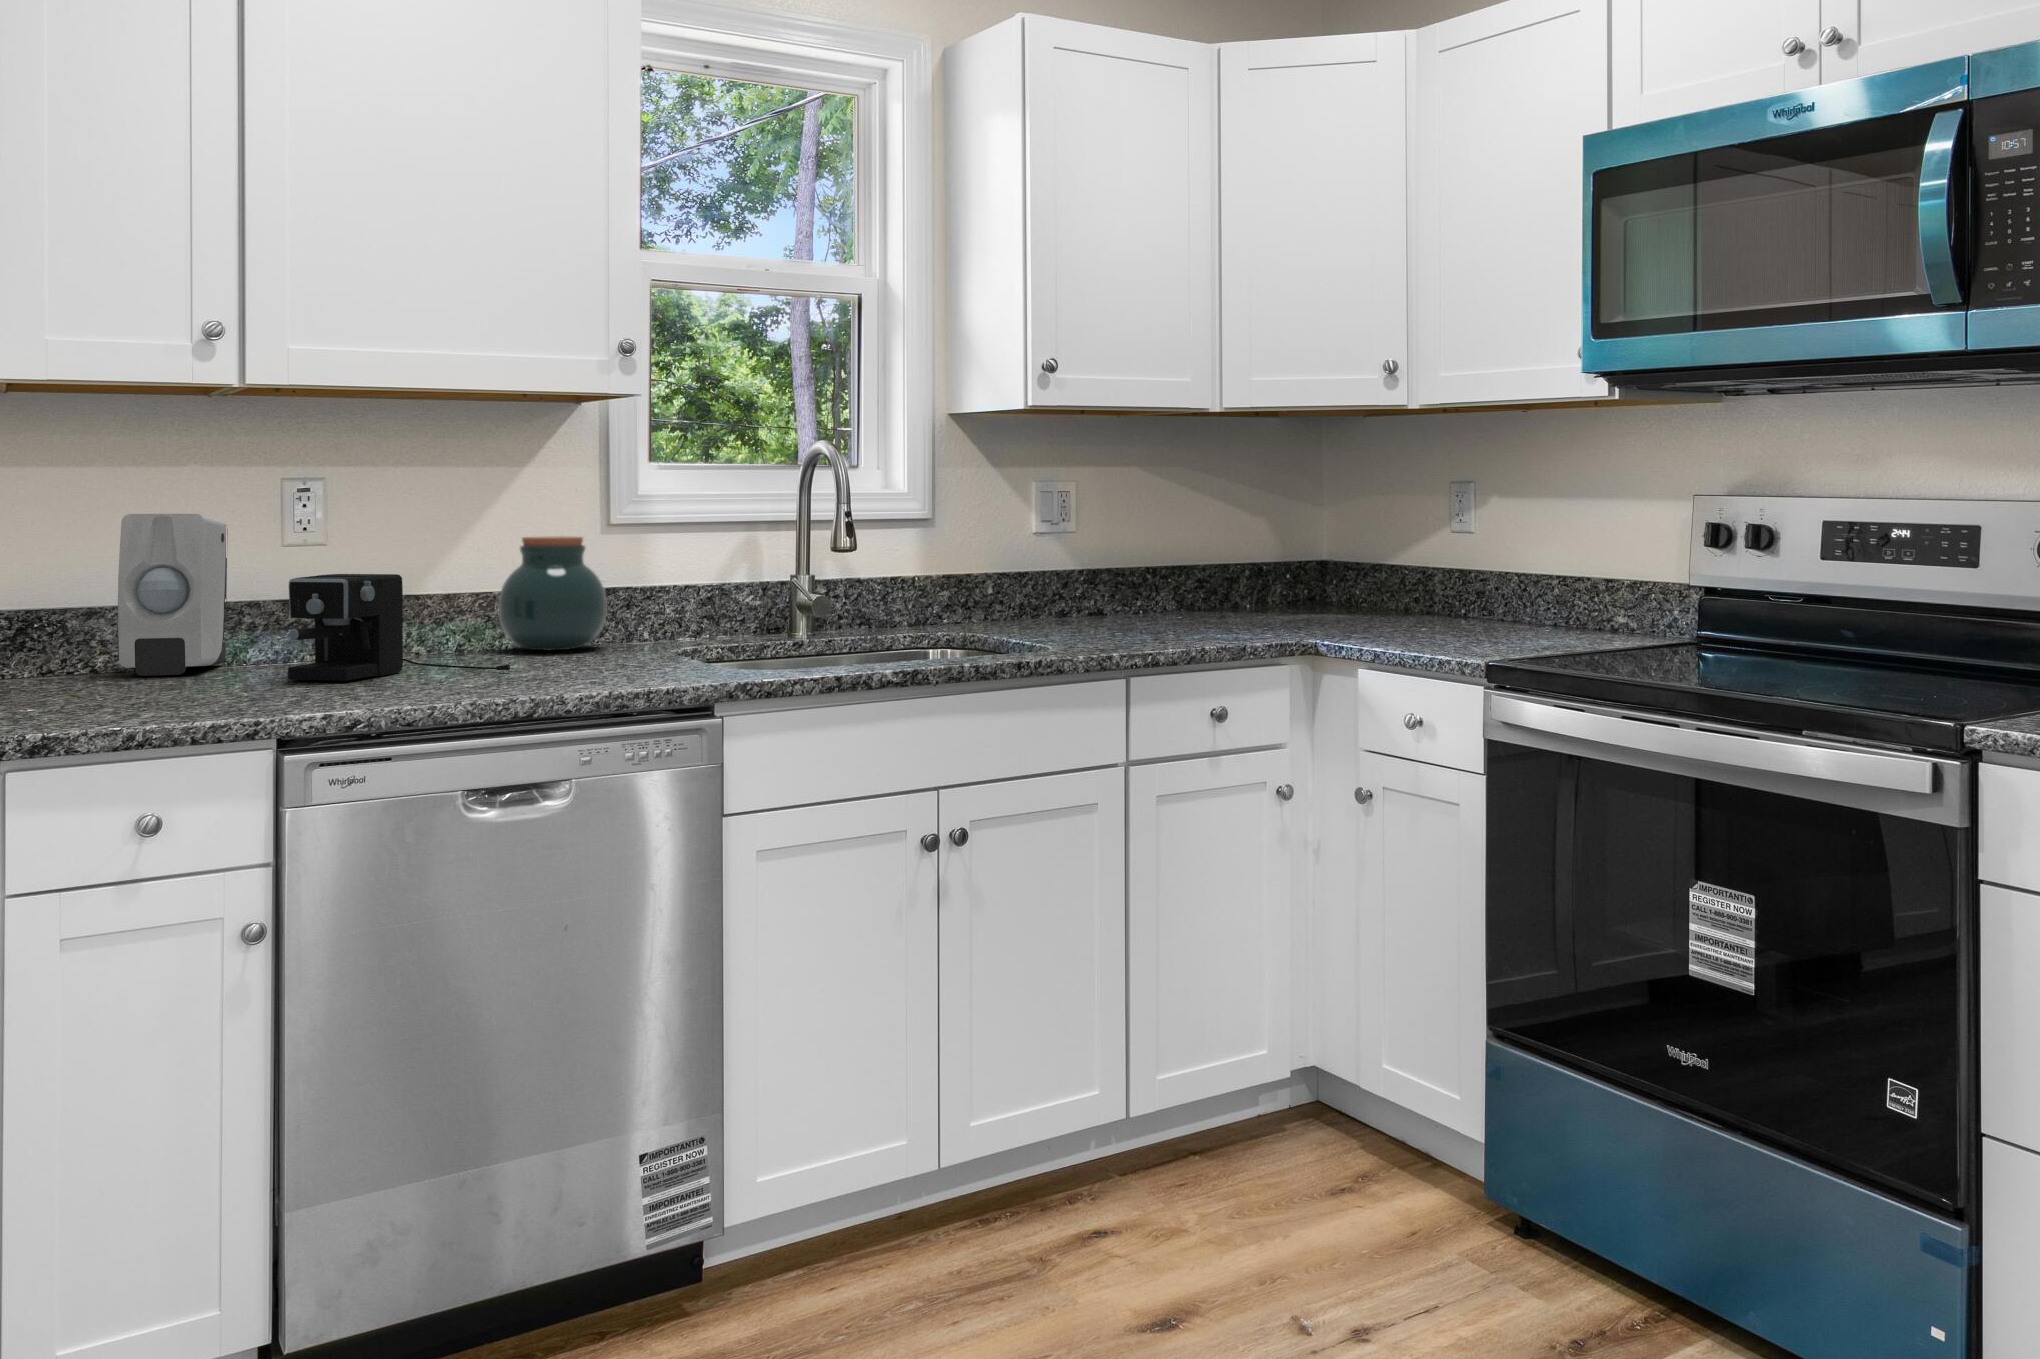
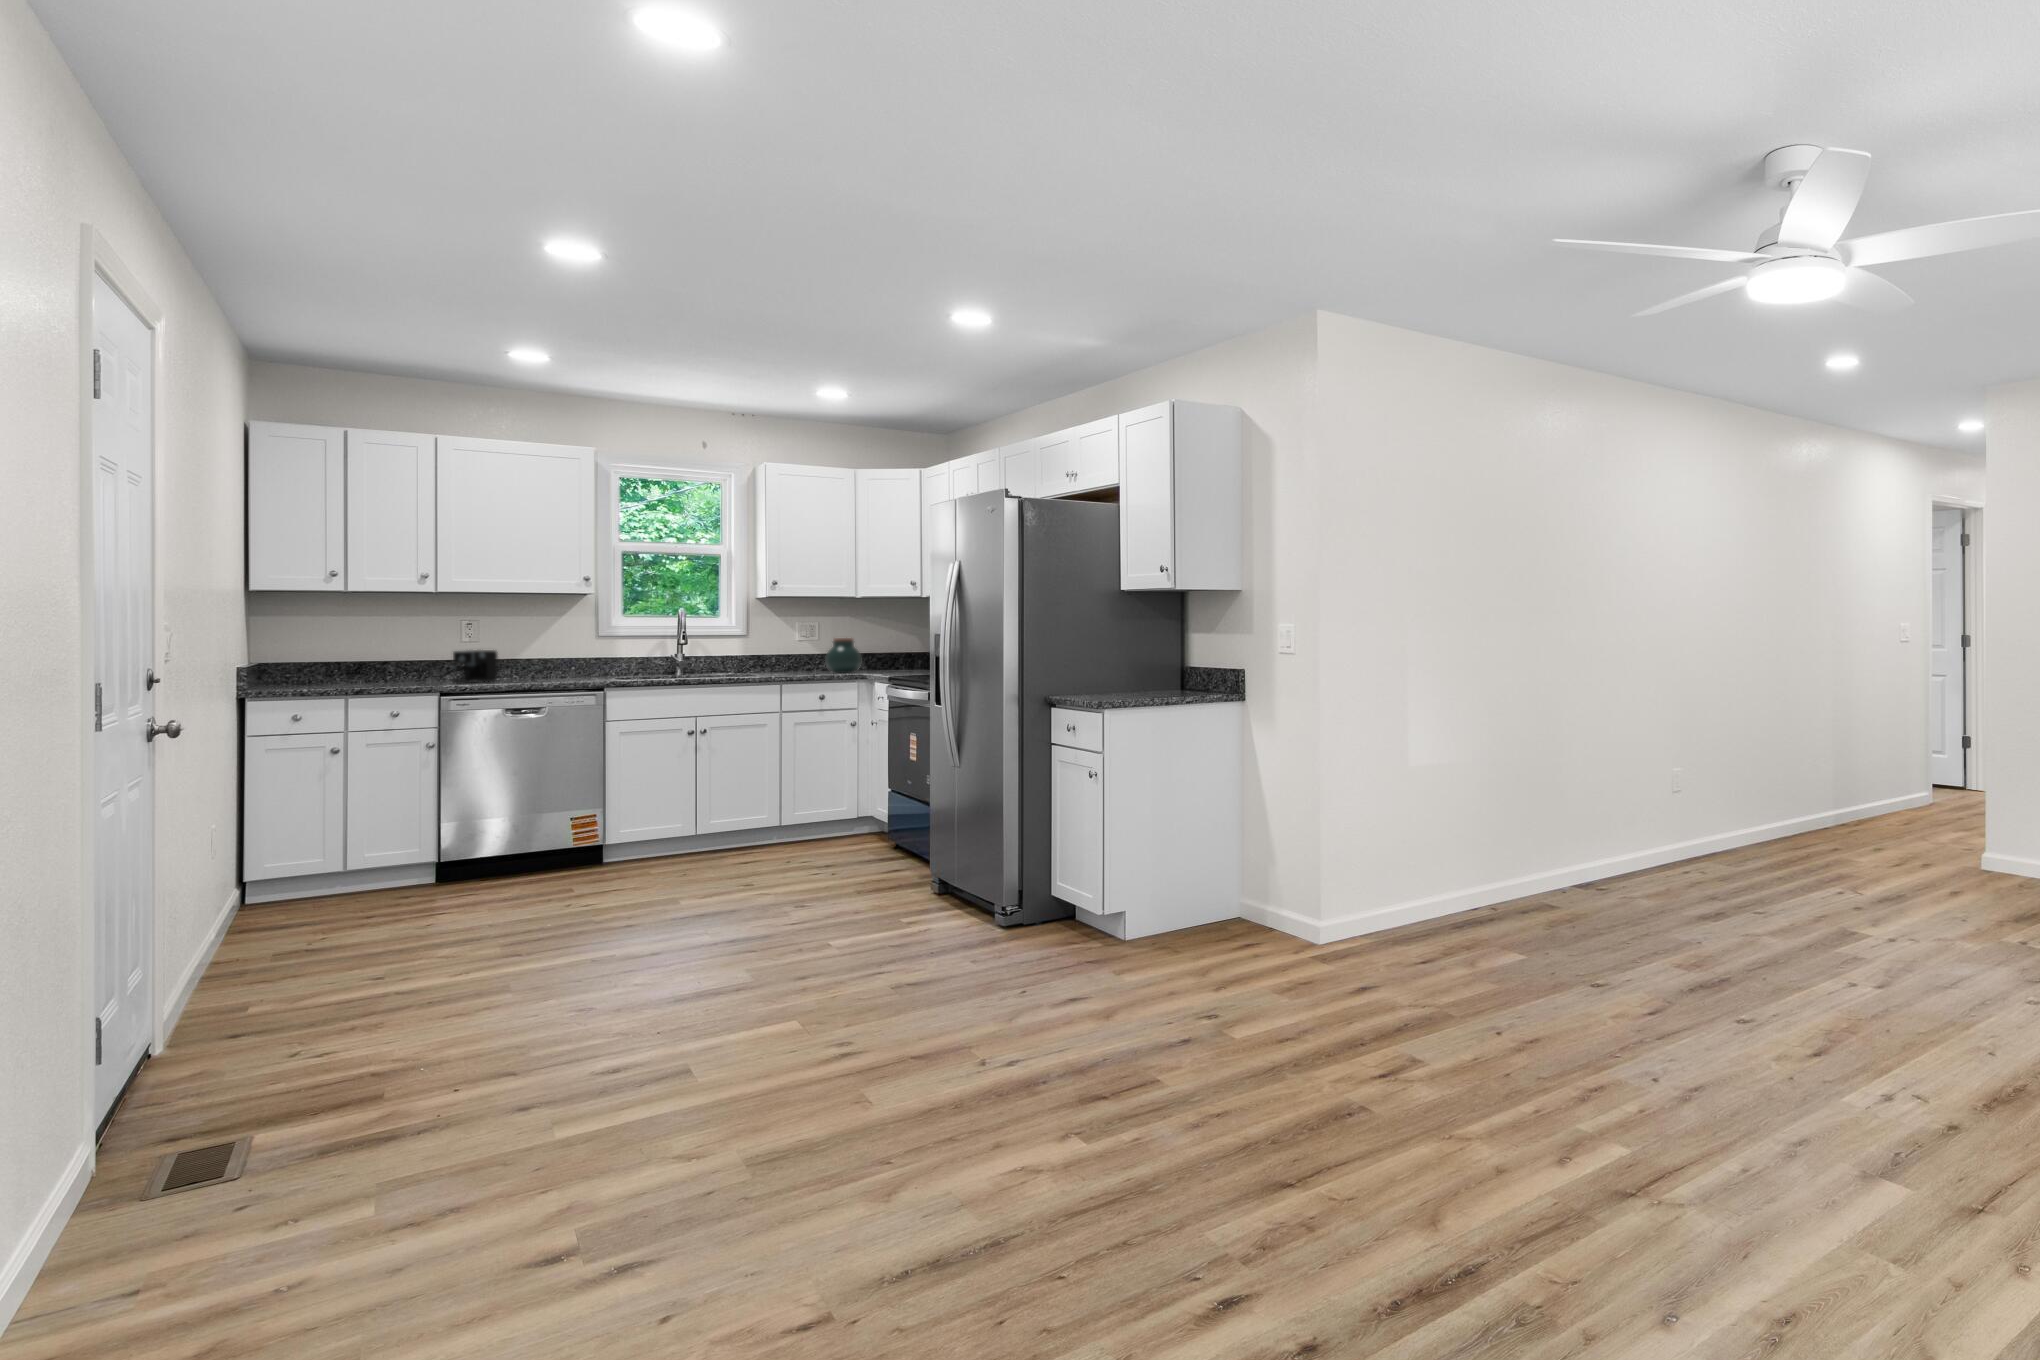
soap dispenser: present [118,514,227,676] -> none [390,632,435,684]
jar: present [499,536,606,650] -> present [825,638,861,673]

